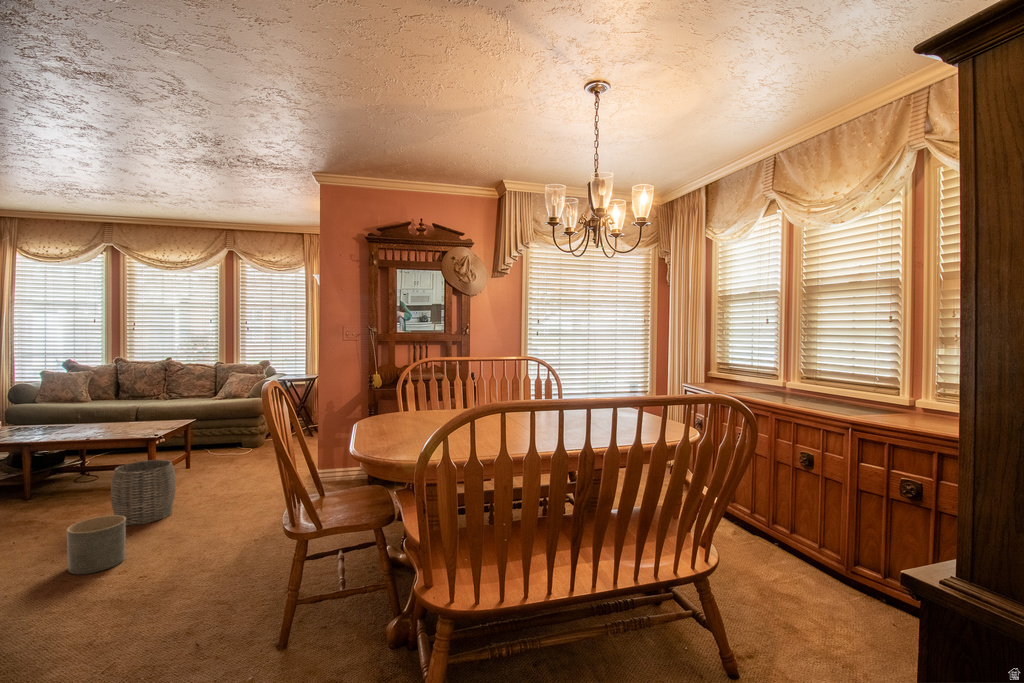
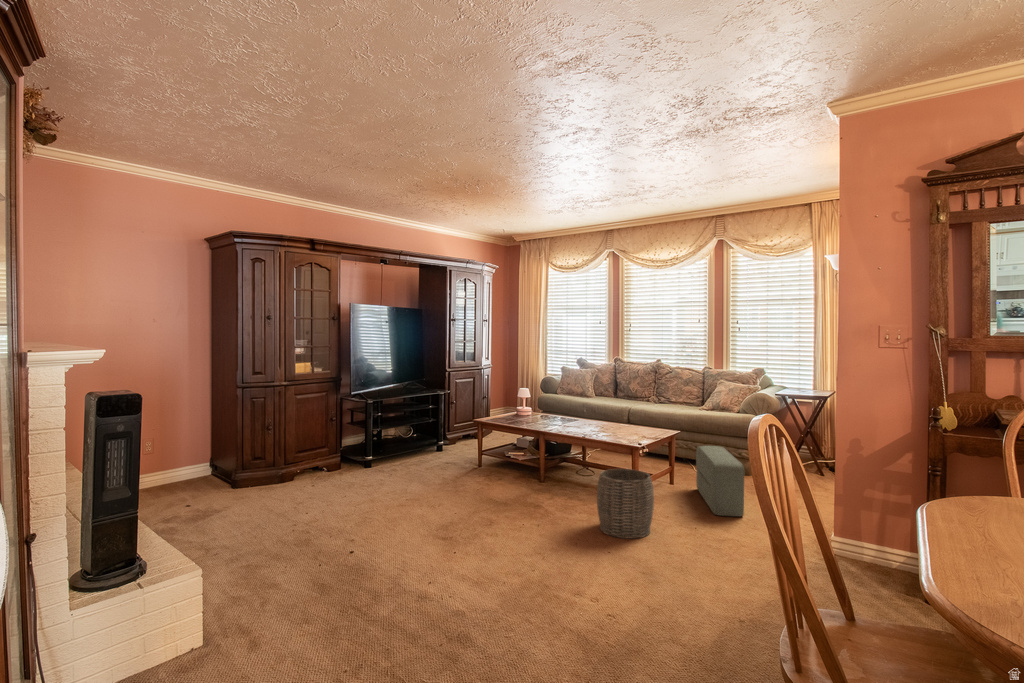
pouf: none [213,428,257,484] -> present [696,446,744,516]
planter: present [67,515,126,574] -> none [555,521,602,580]

